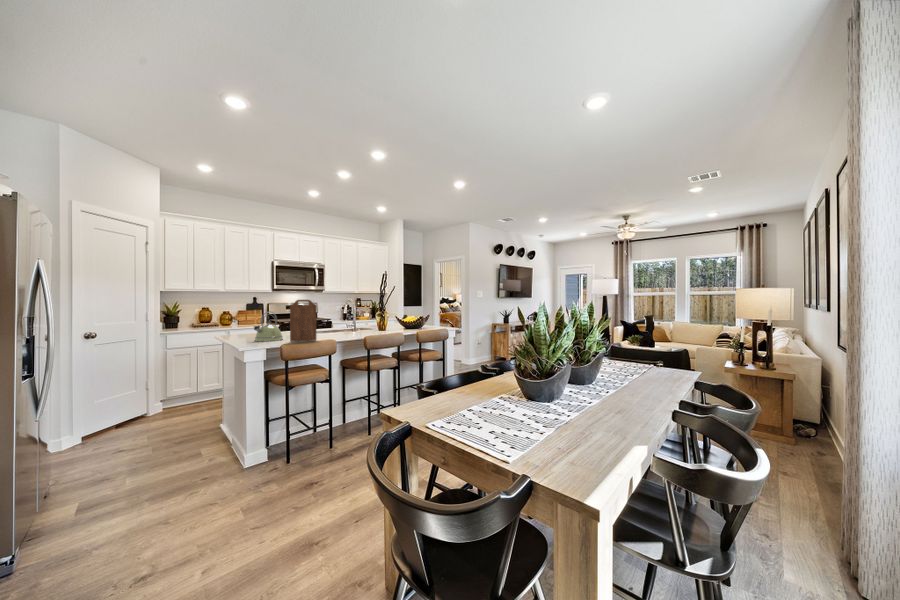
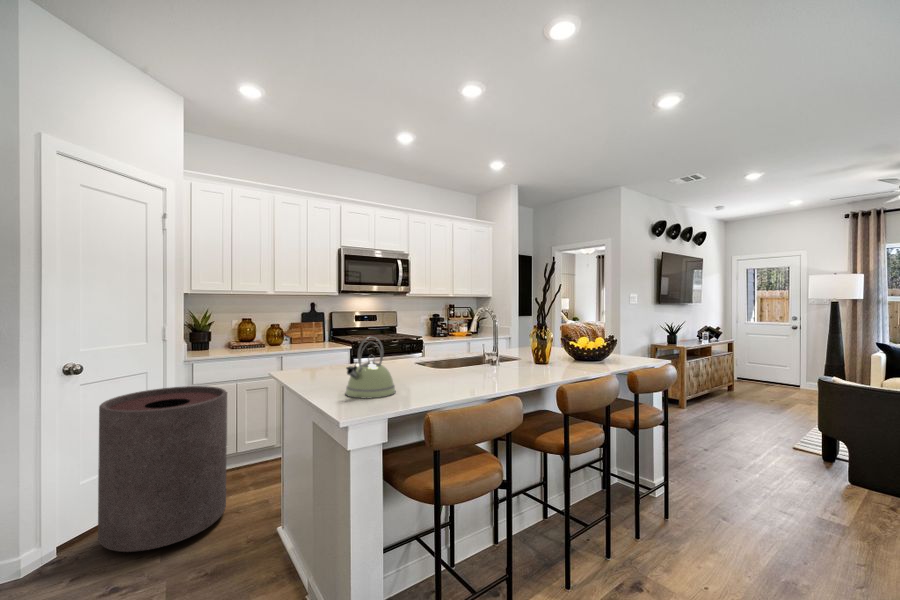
cutting board: present [290,300,316,342] -> none [420,314,469,402]
trash can: none [108,347,190,436] -> present [98,386,227,552]

